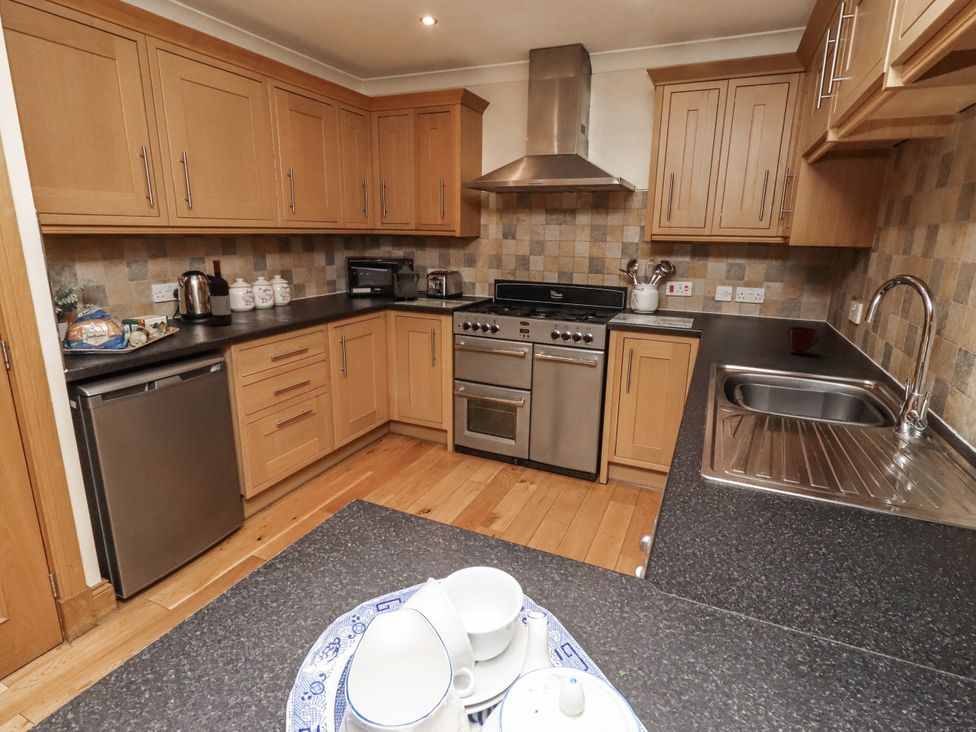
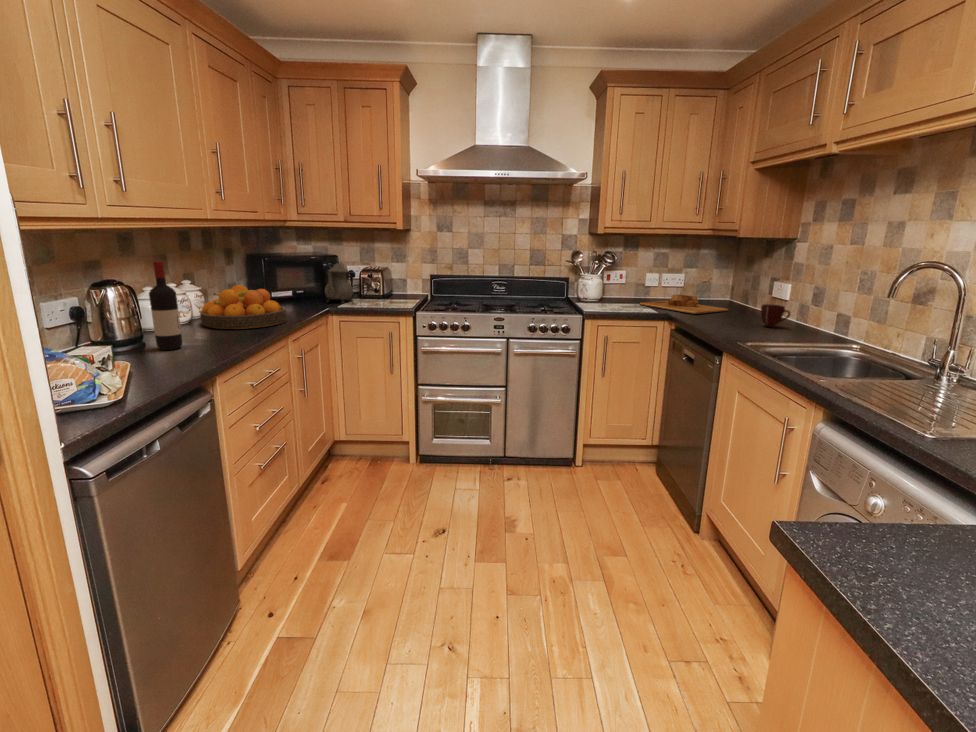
fruit bowl: none [271,281,337,315] -> present [200,285,287,329]
cutting board: none [692,311,790,333] -> present [640,294,728,314]

